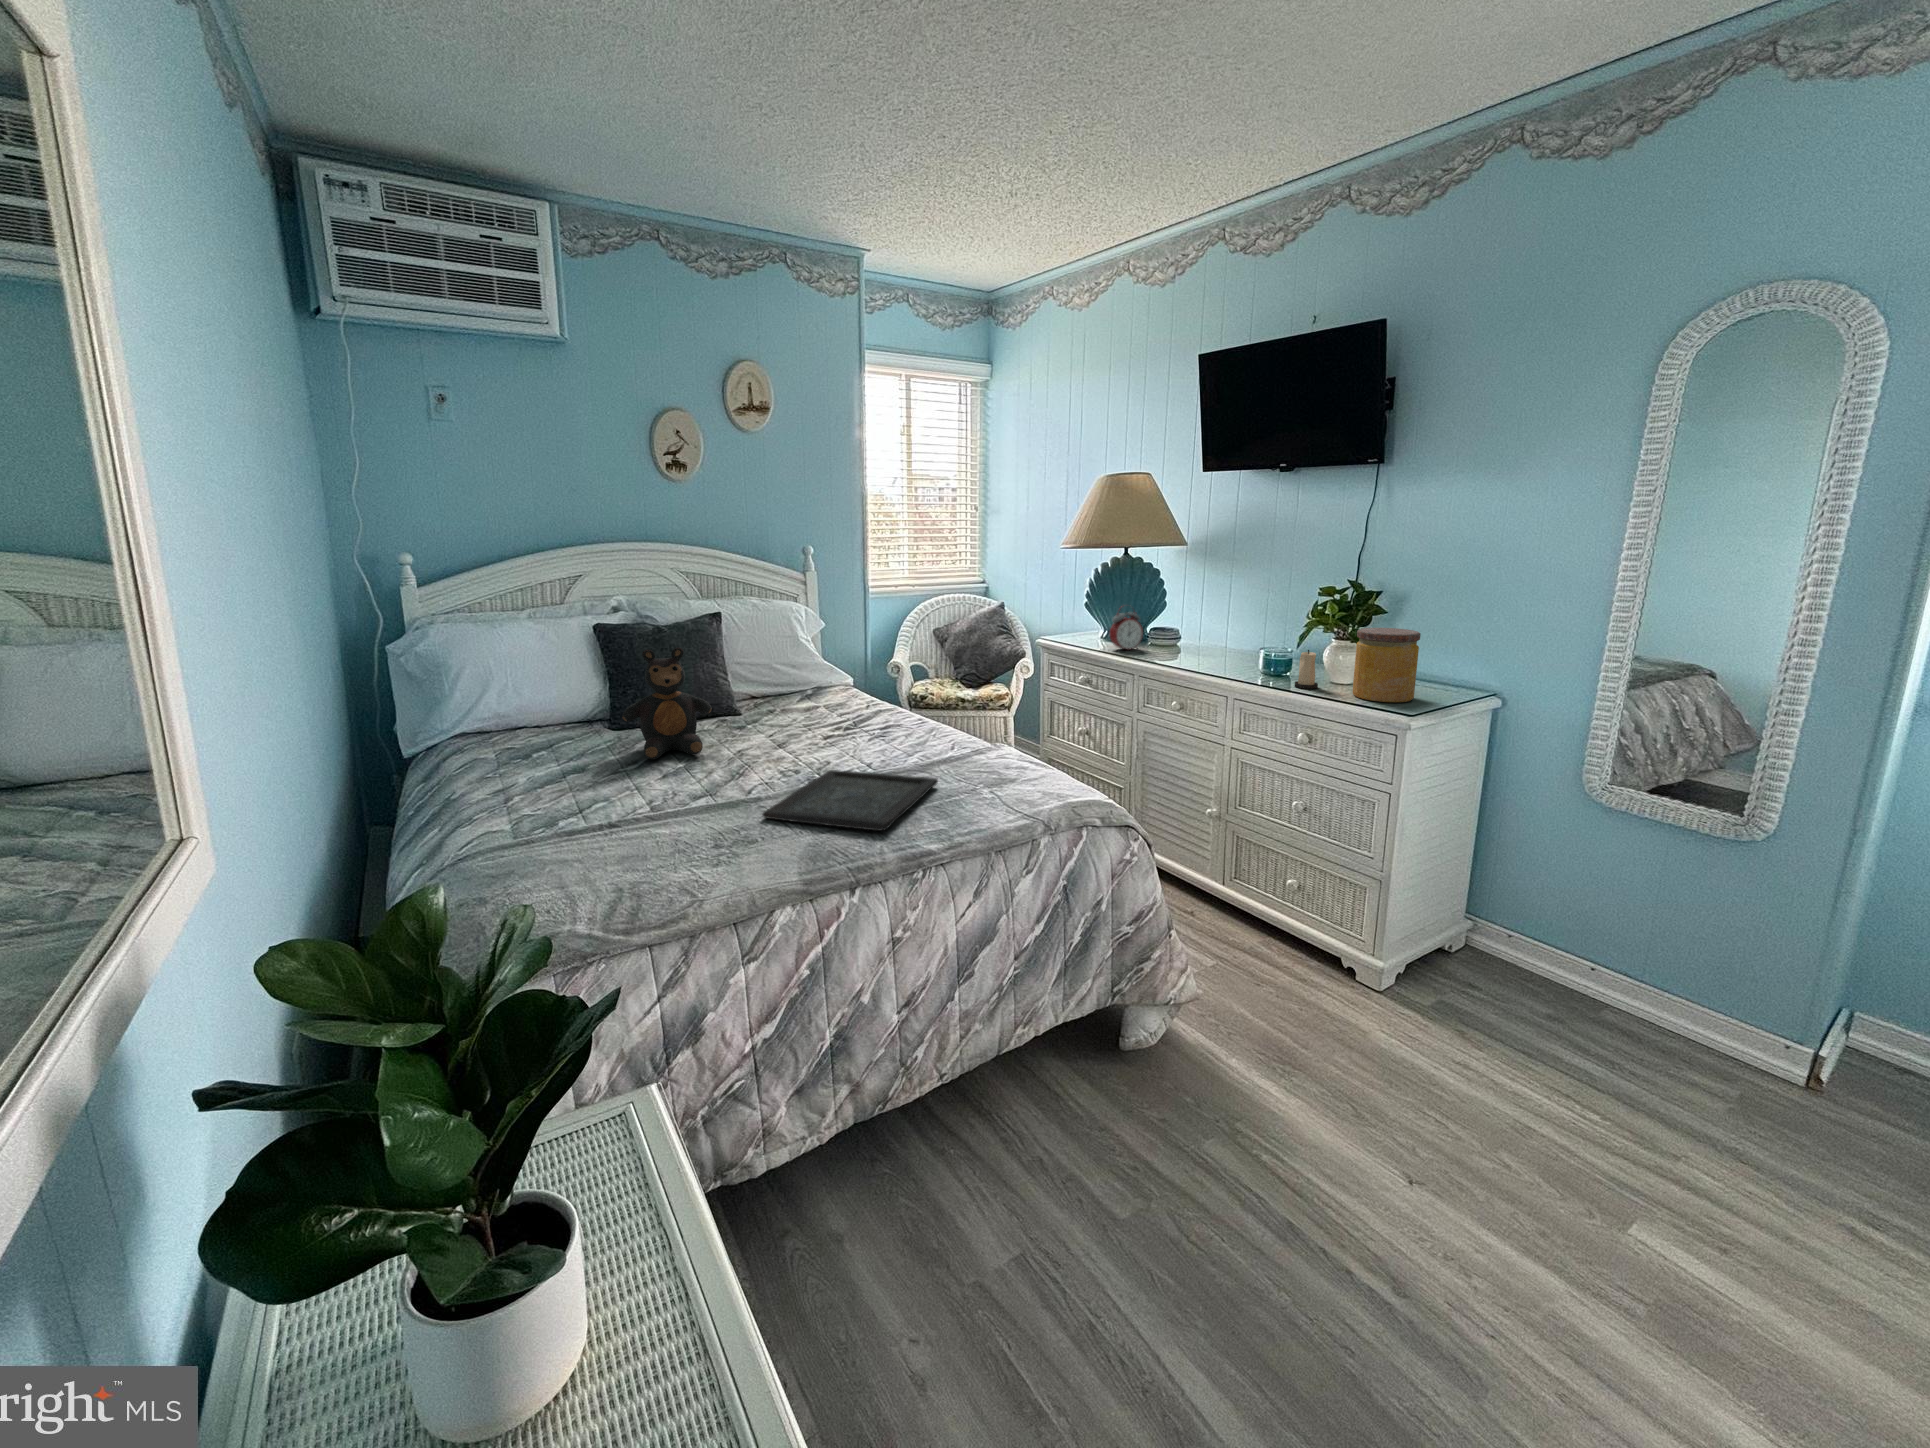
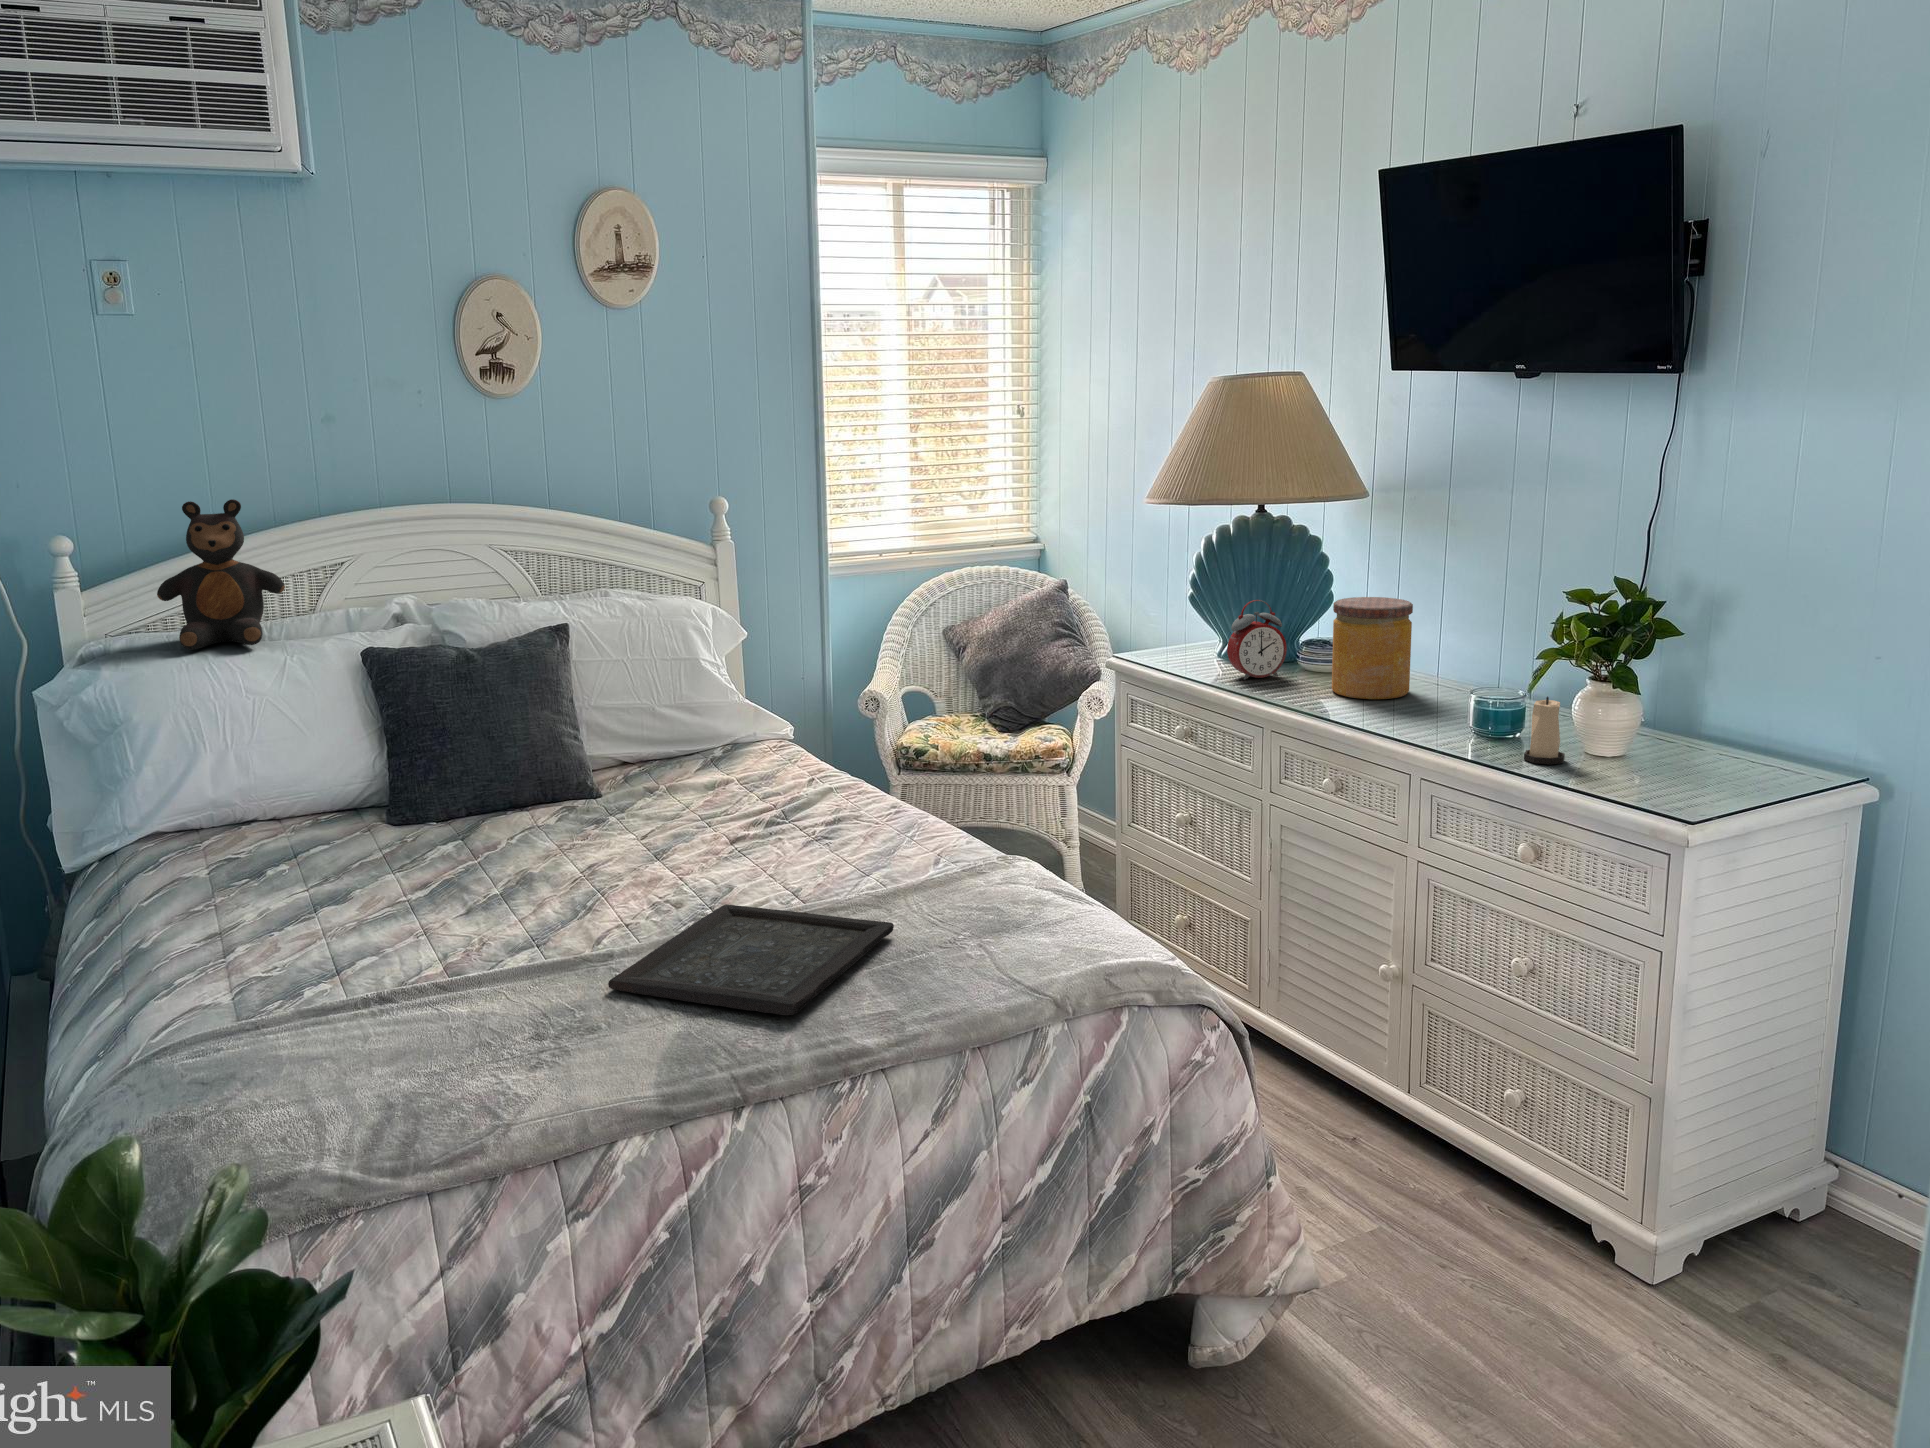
jar: present [1353,628,1421,702] -> present [1332,597,1413,699]
teddy bear: present [622,648,712,759] -> present [157,499,285,650]

